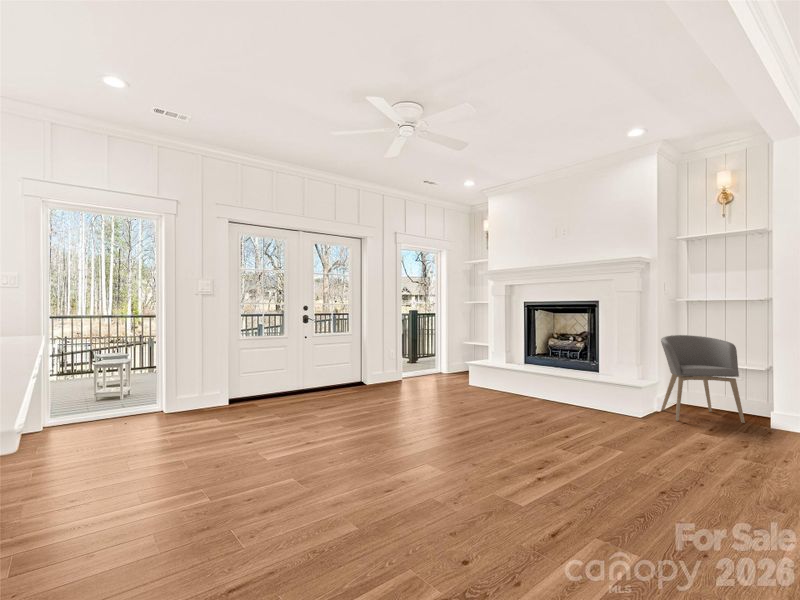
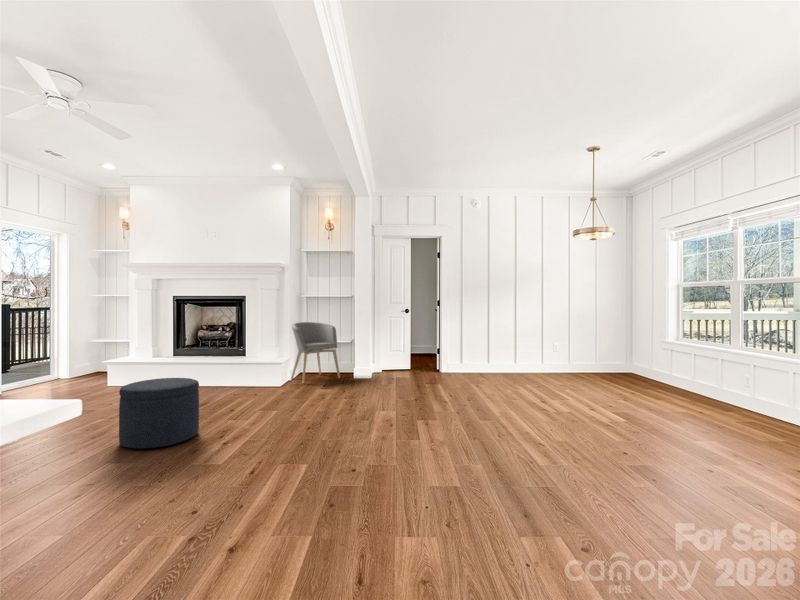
ottoman: none [447,387,519,463] -> present [119,378,199,449]

